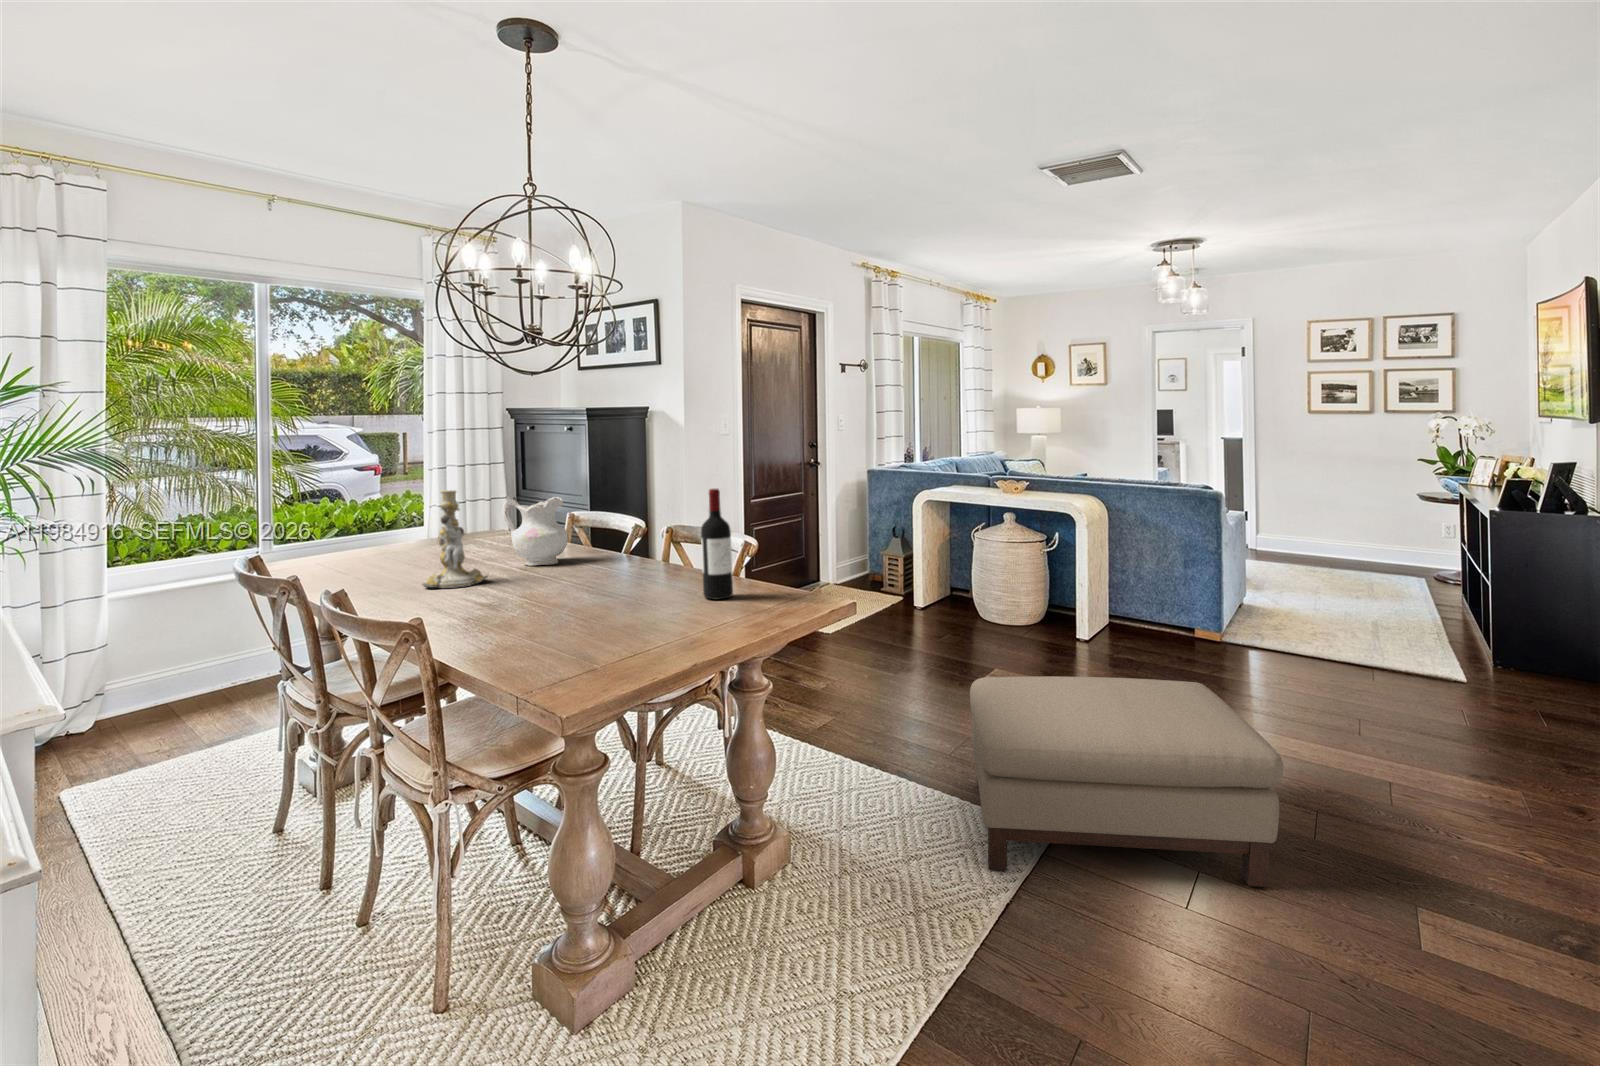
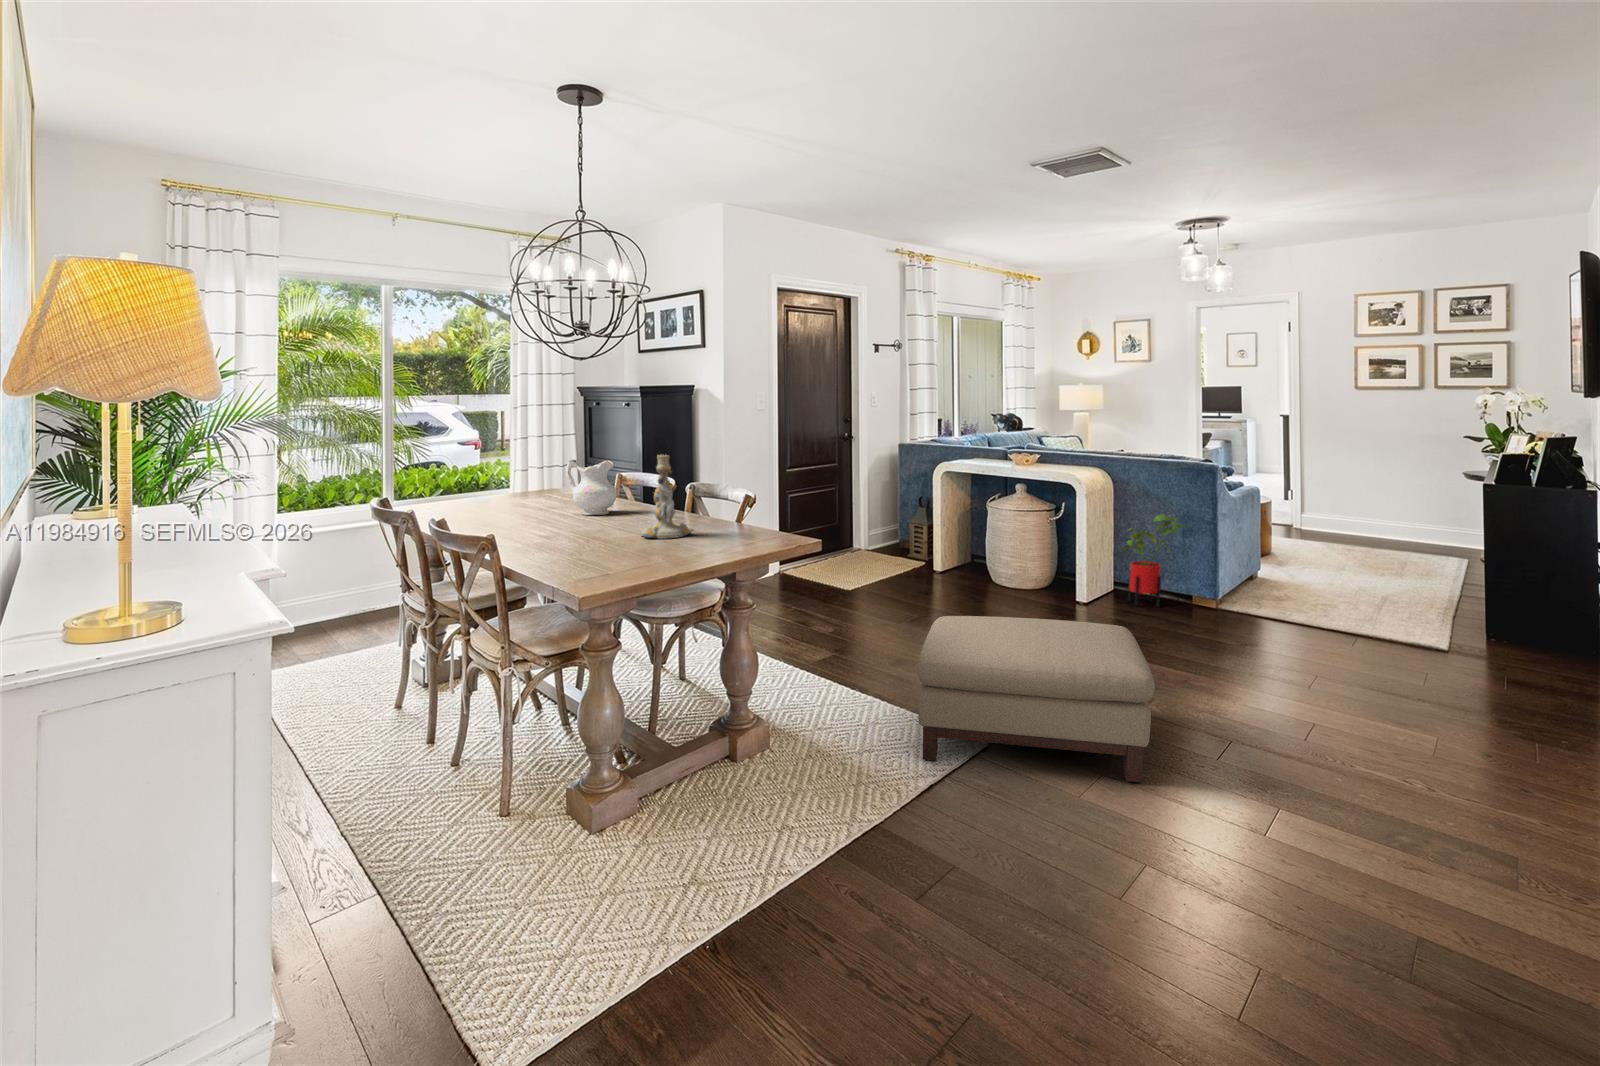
wine bottle: present [701,489,733,599] -> none [705,455,729,540]
candlestick: present [422,490,488,588] -> present [641,455,693,539]
house plant: none [1128,542,1198,644] -> present [1122,514,1184,607]

